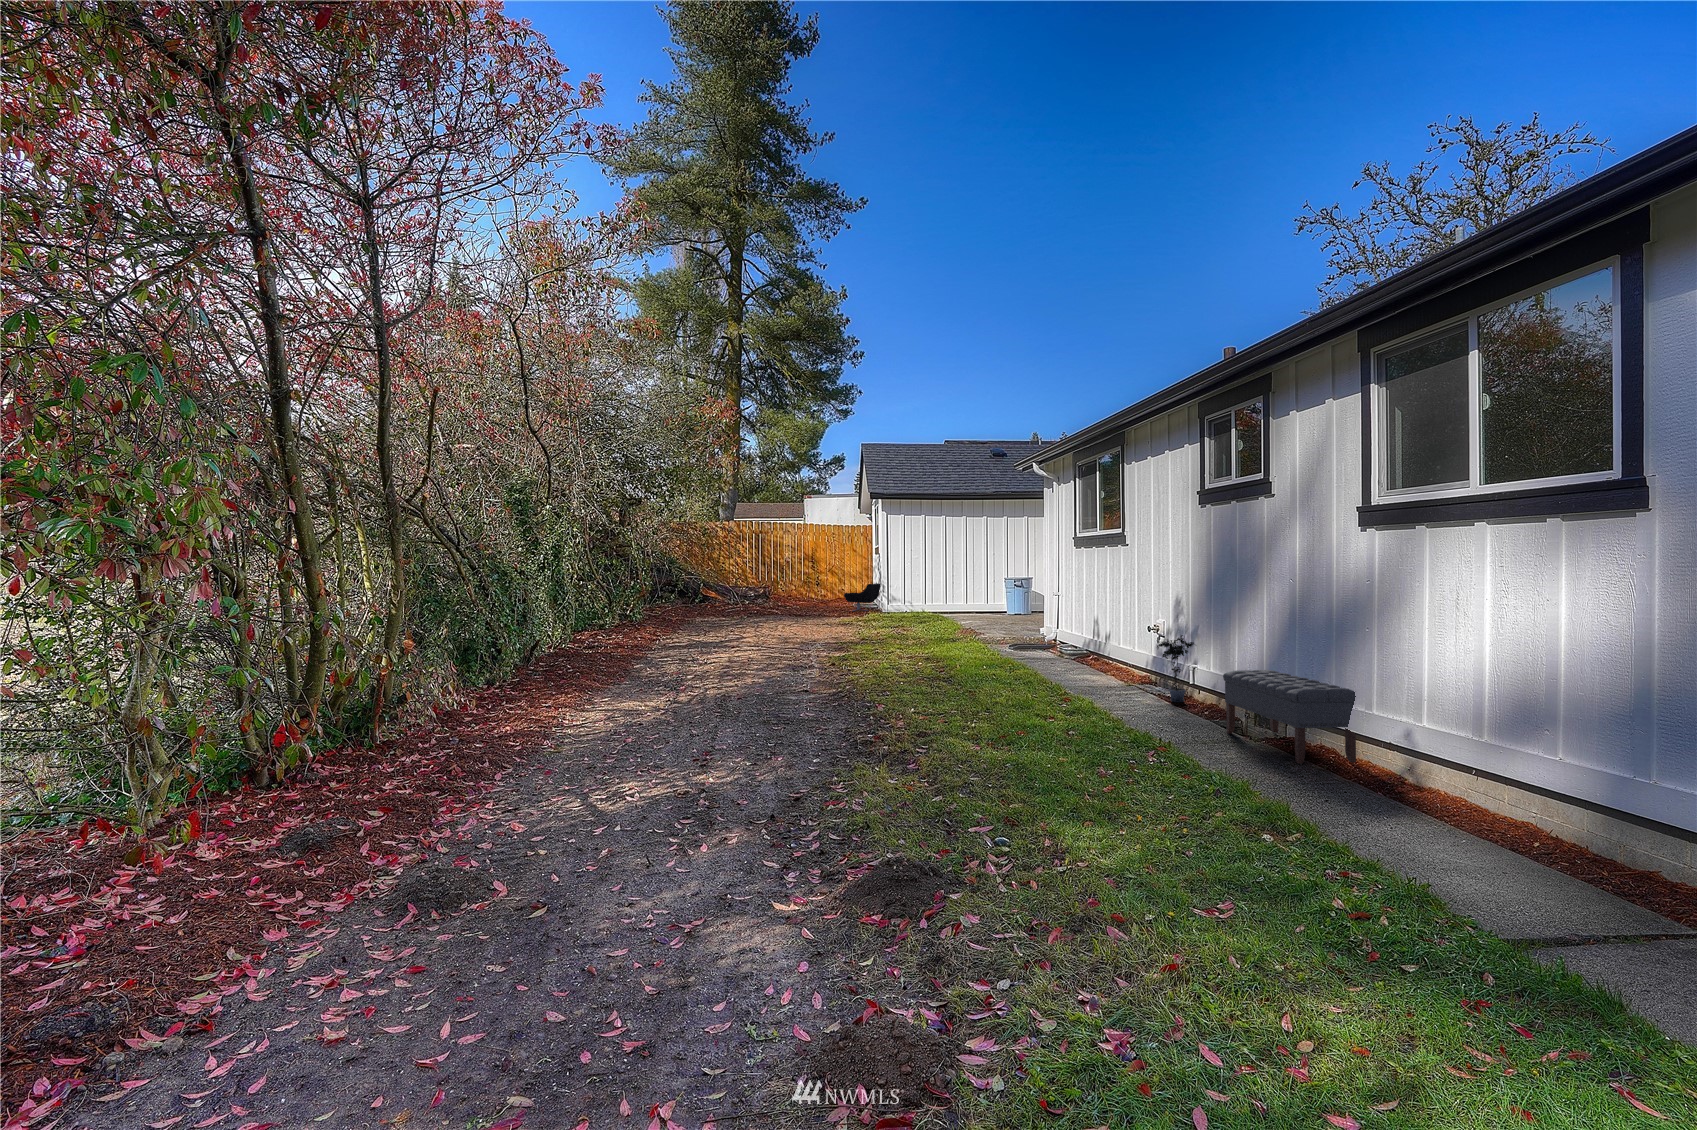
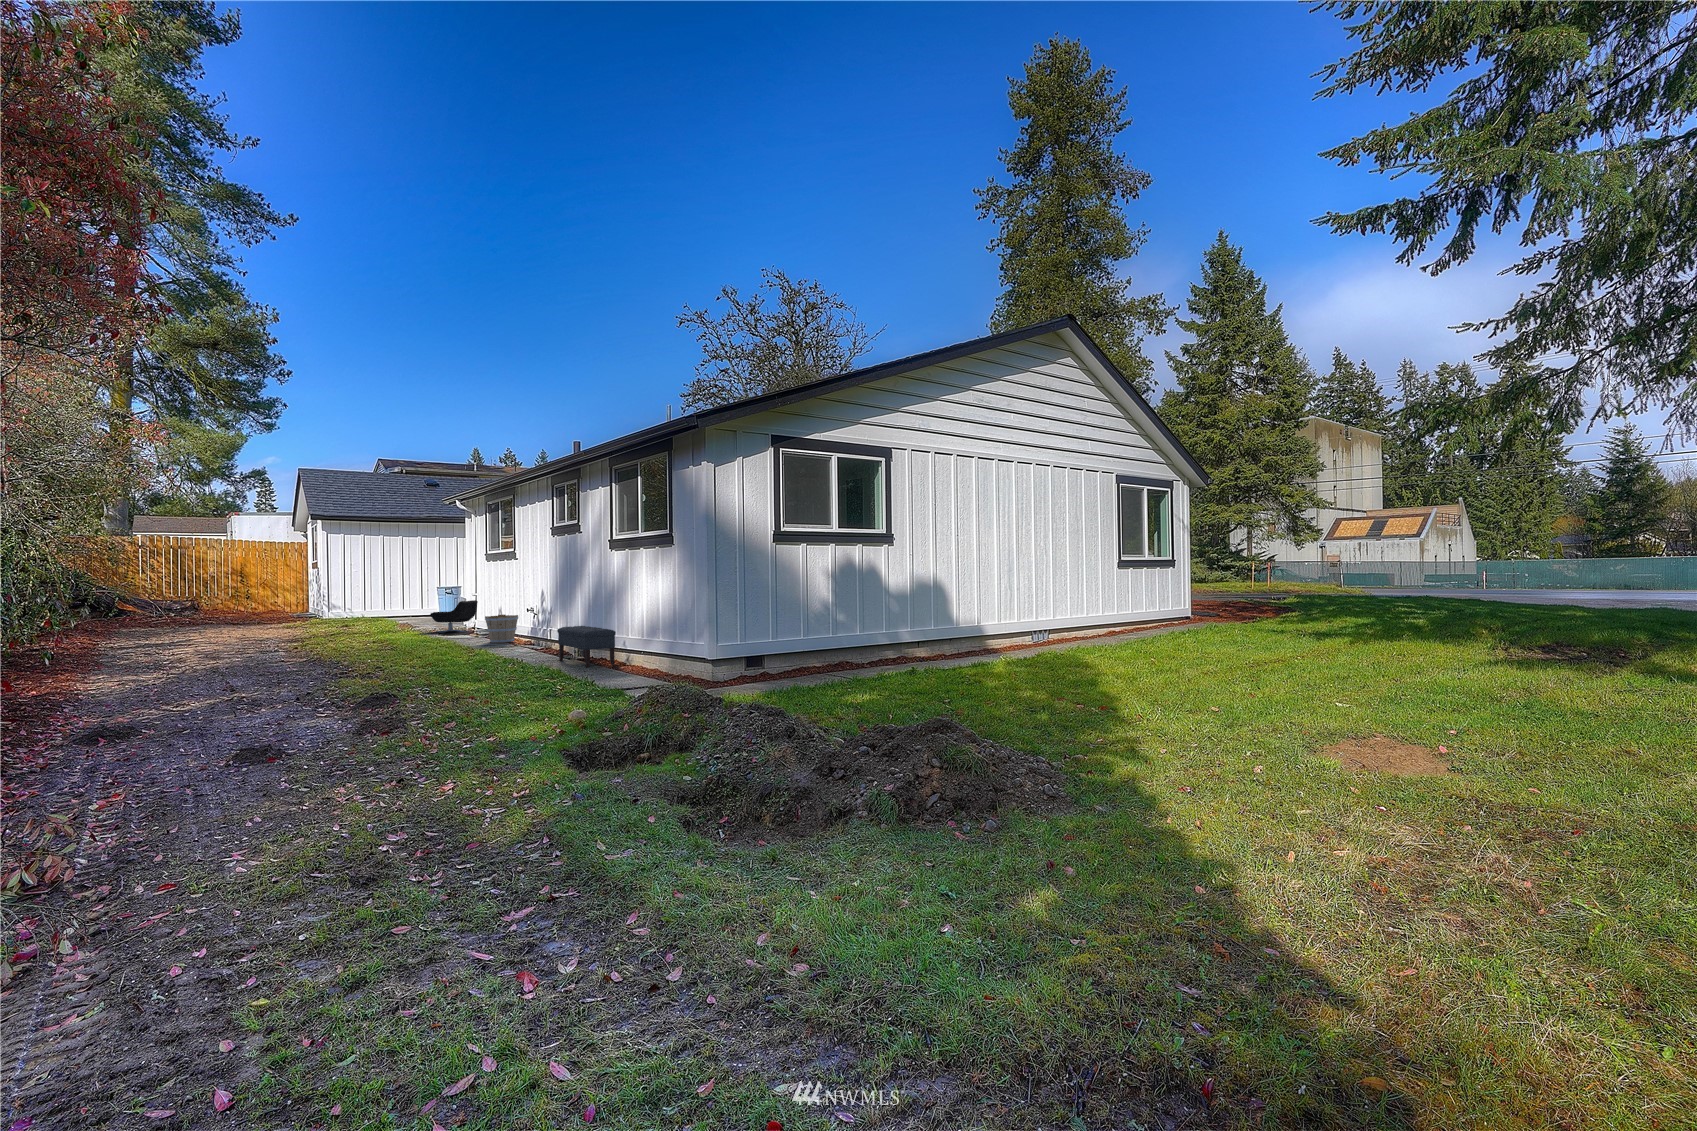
lounge chair: present [844,583,880,611] -> present [430,600,478,633]
wooden bucket: none [1080,630,1130,675] -> present [485,615,518,643]
potted plant: present [1157,635,1194,702] -> none [527,612,552,651]

